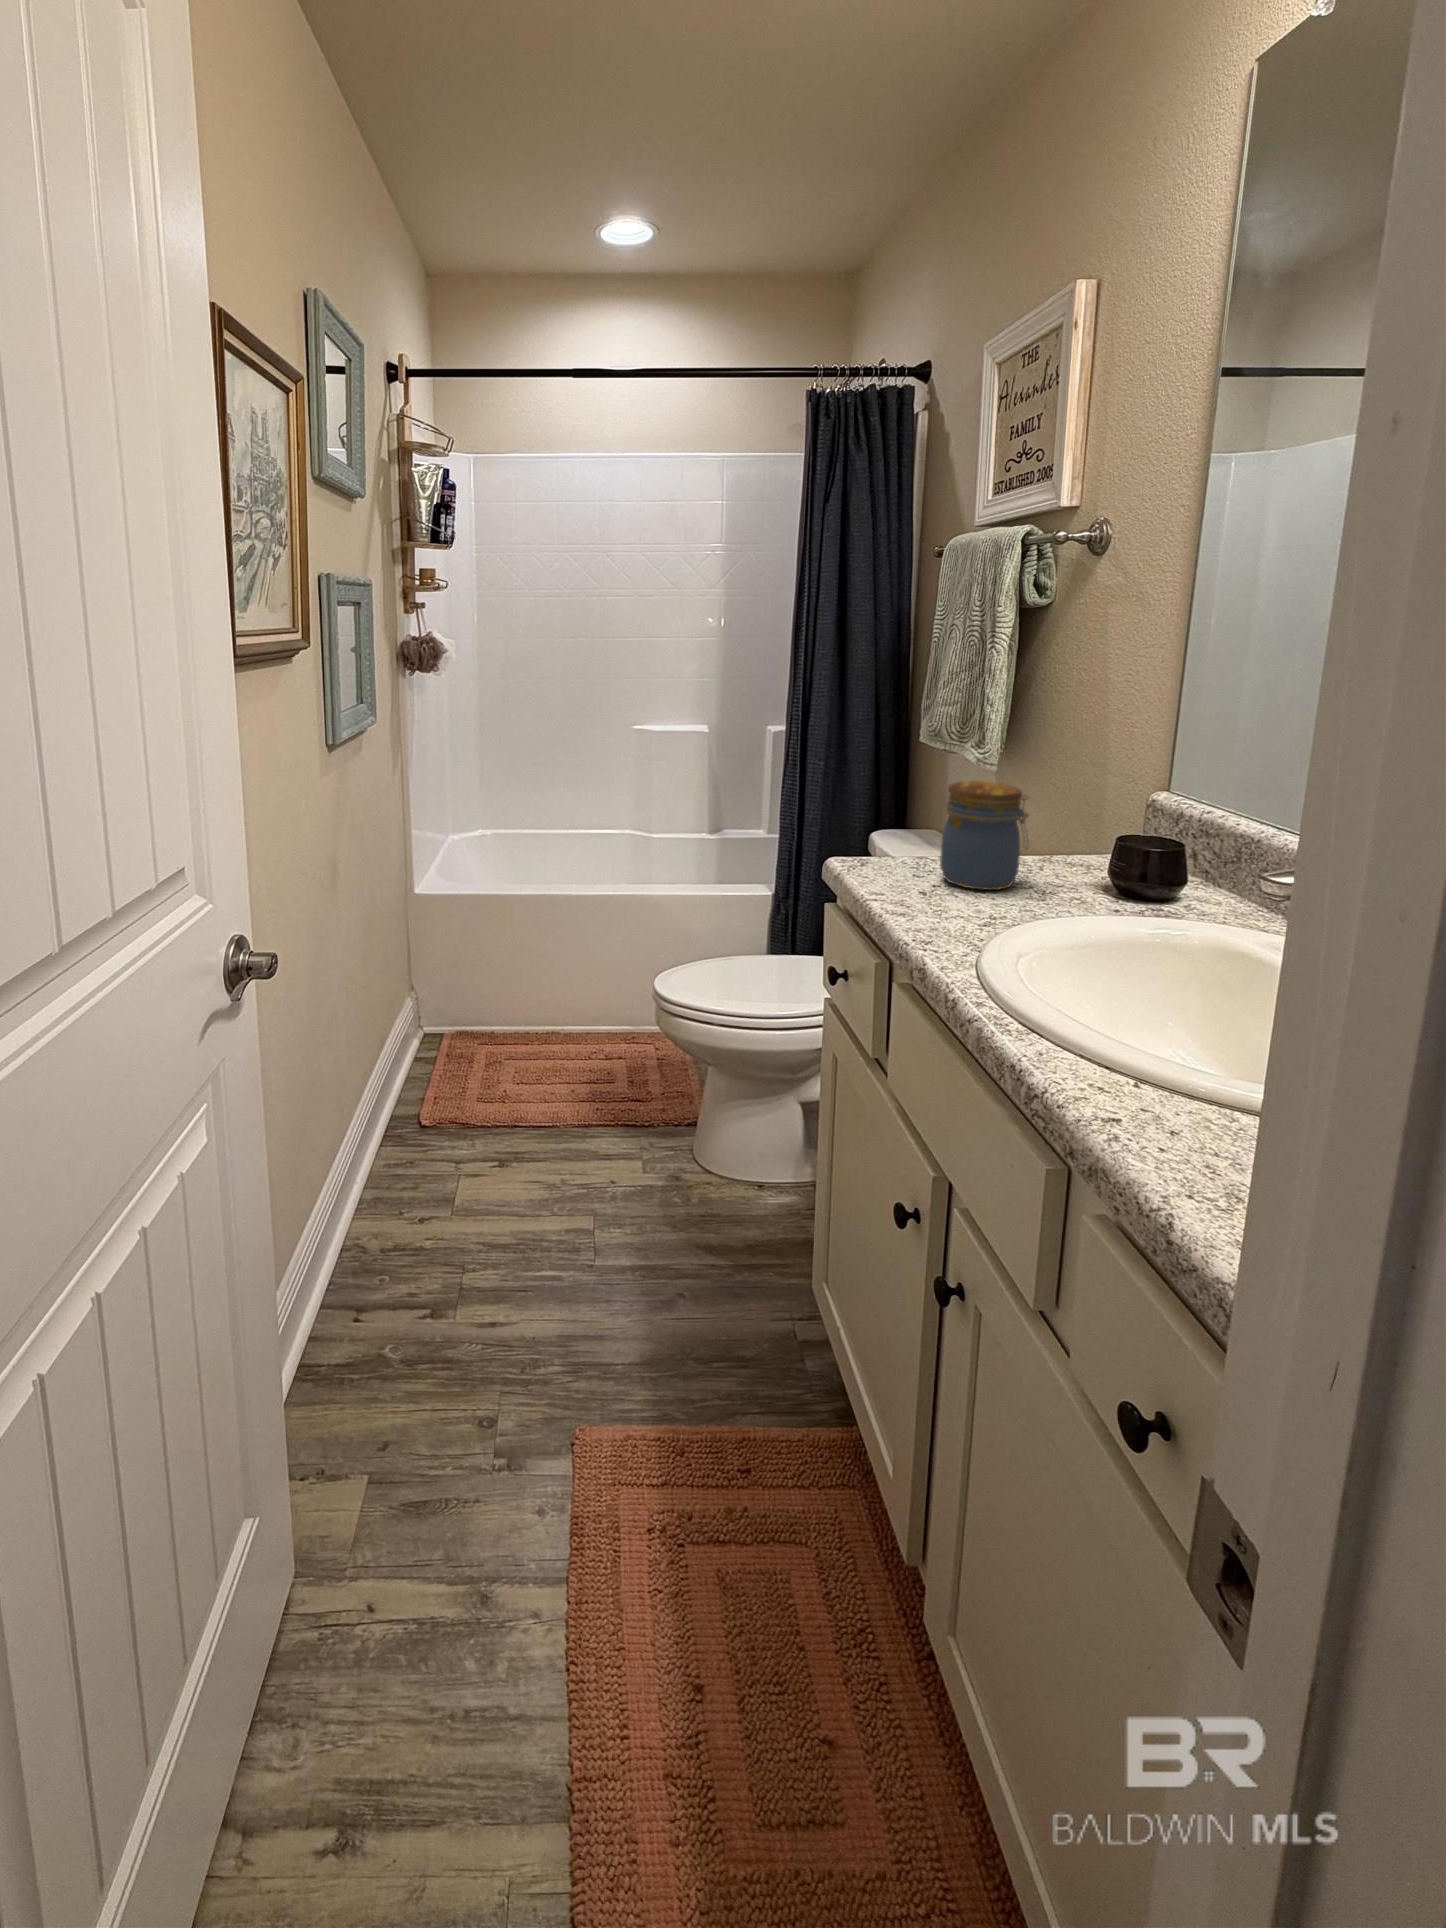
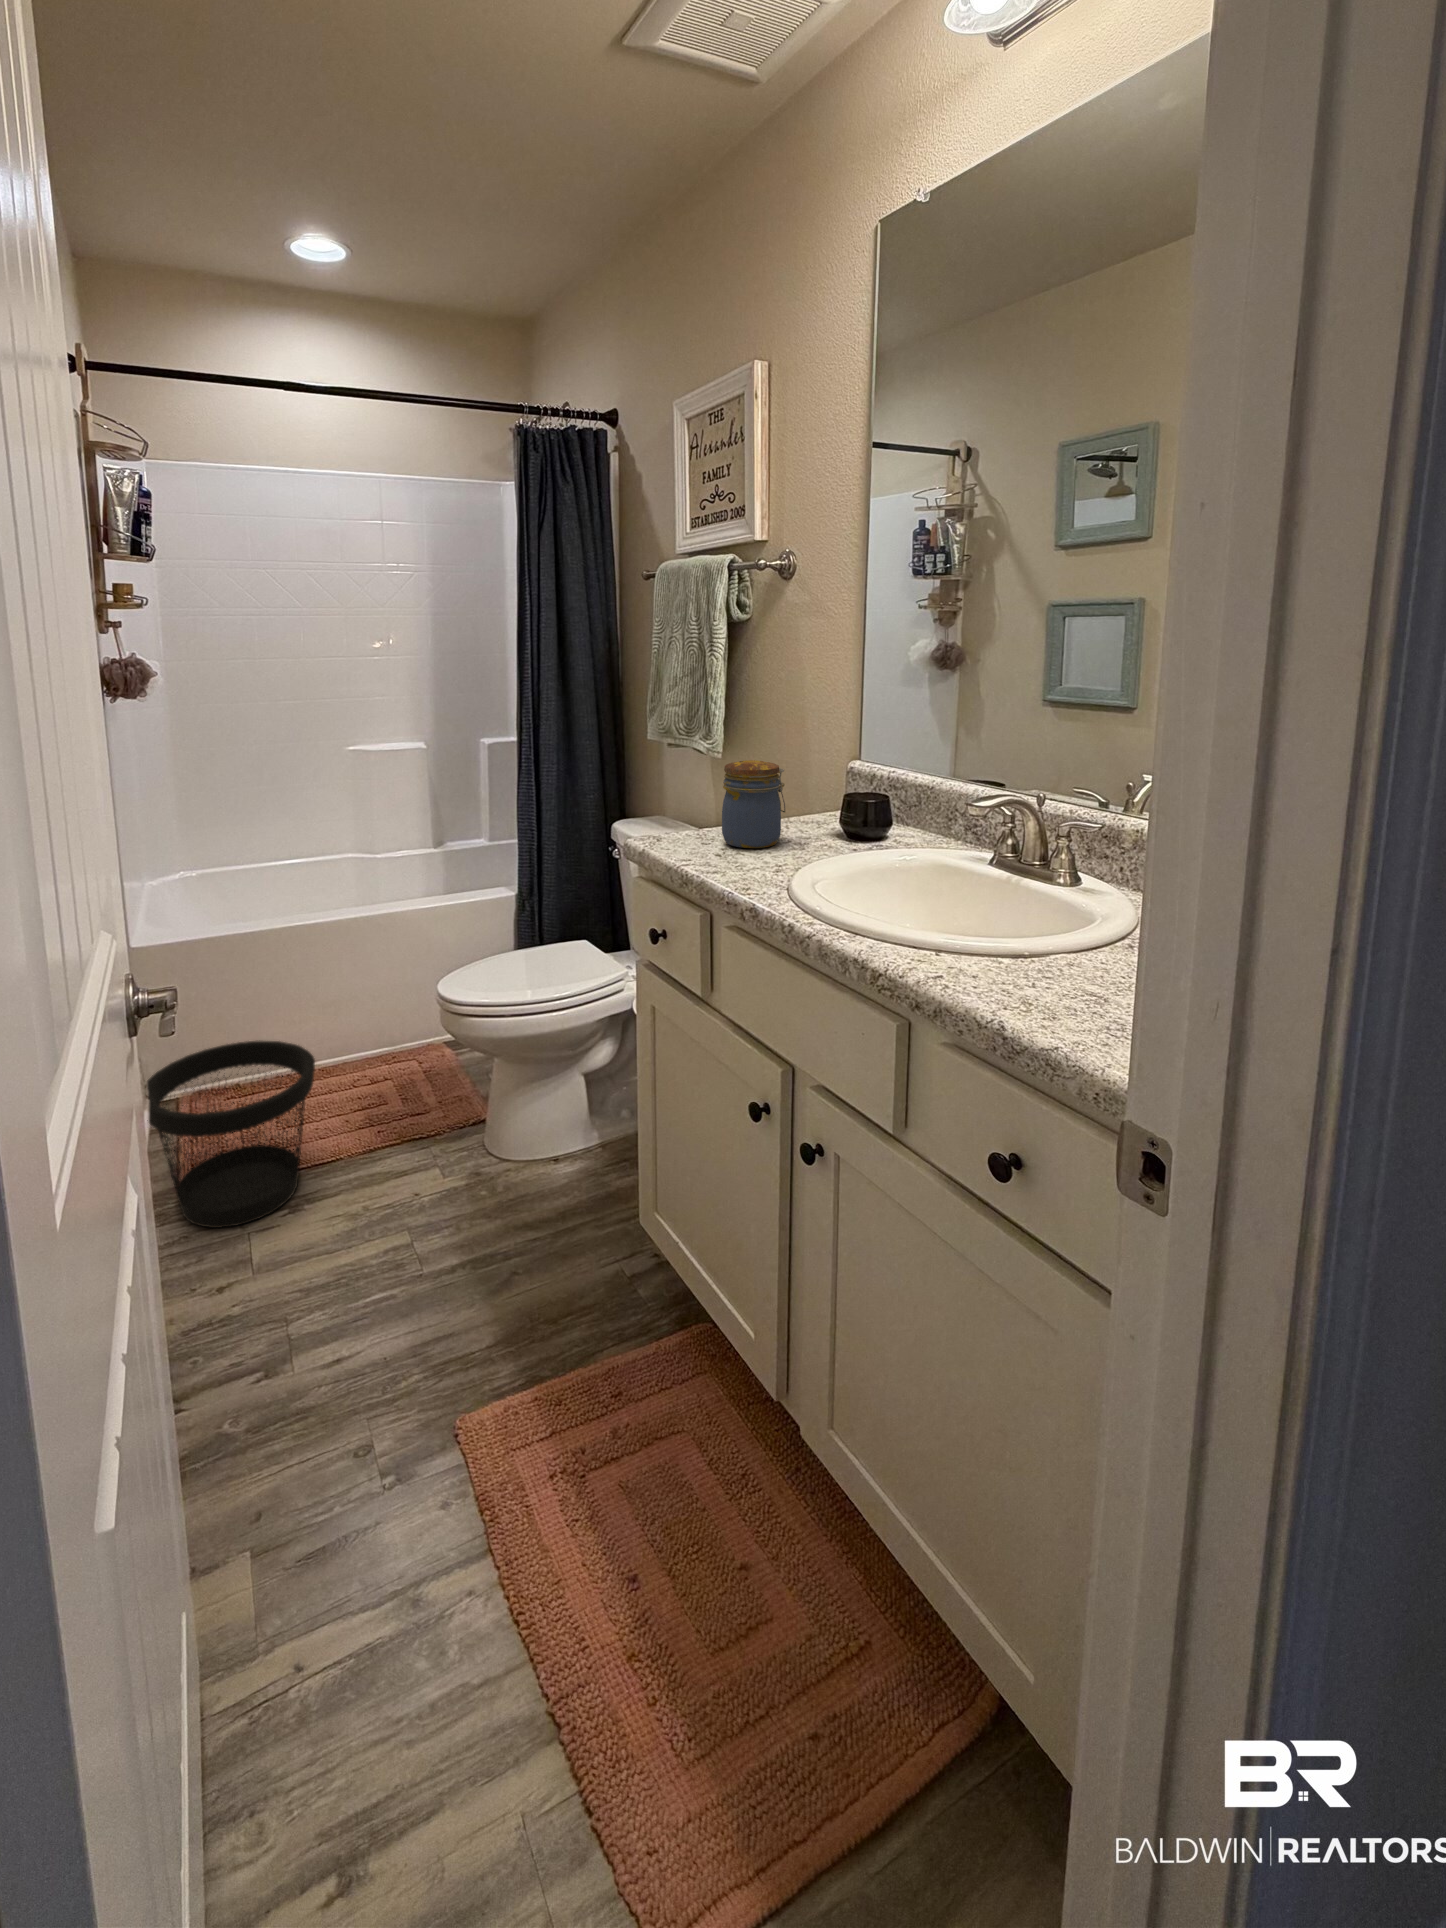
wastebasket: none [386,995,536,1164] -> present [147,1041,315,1228]

